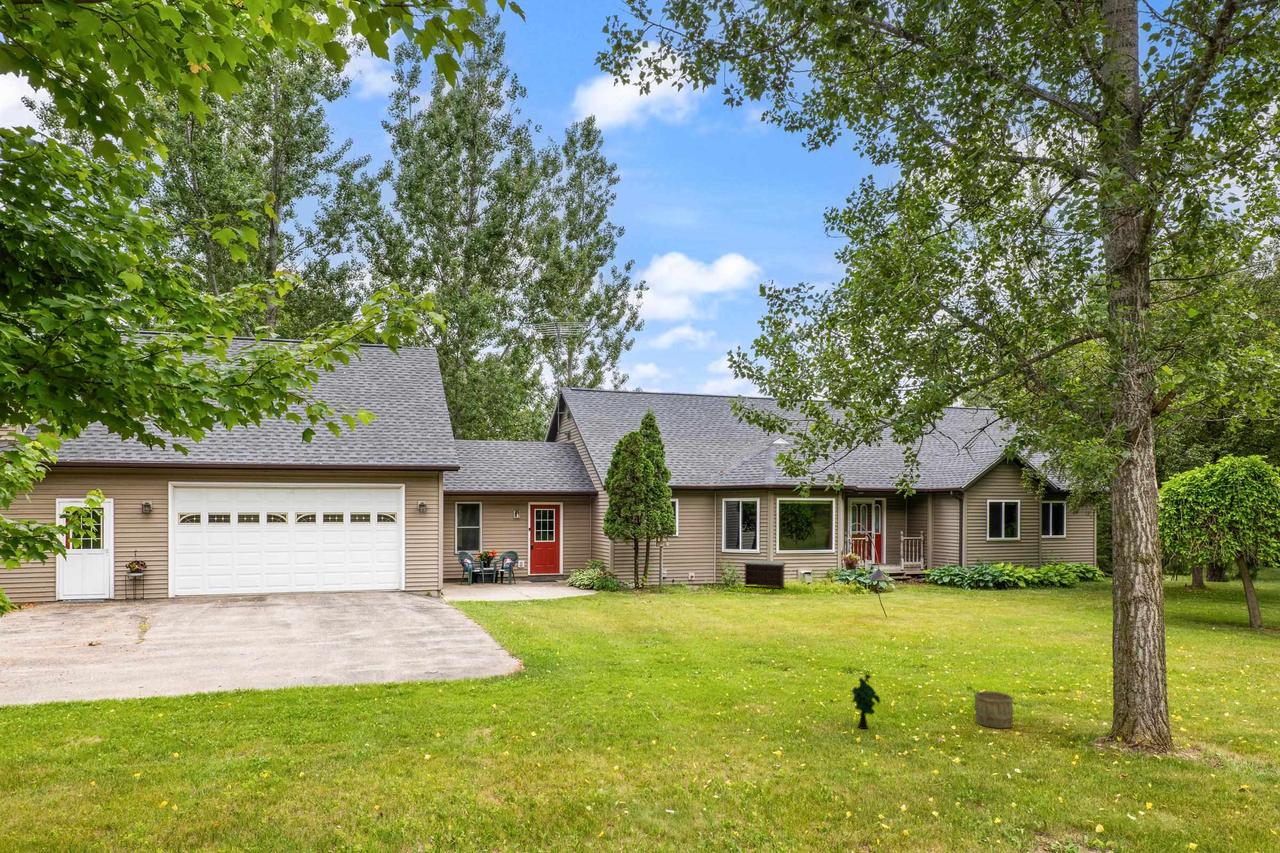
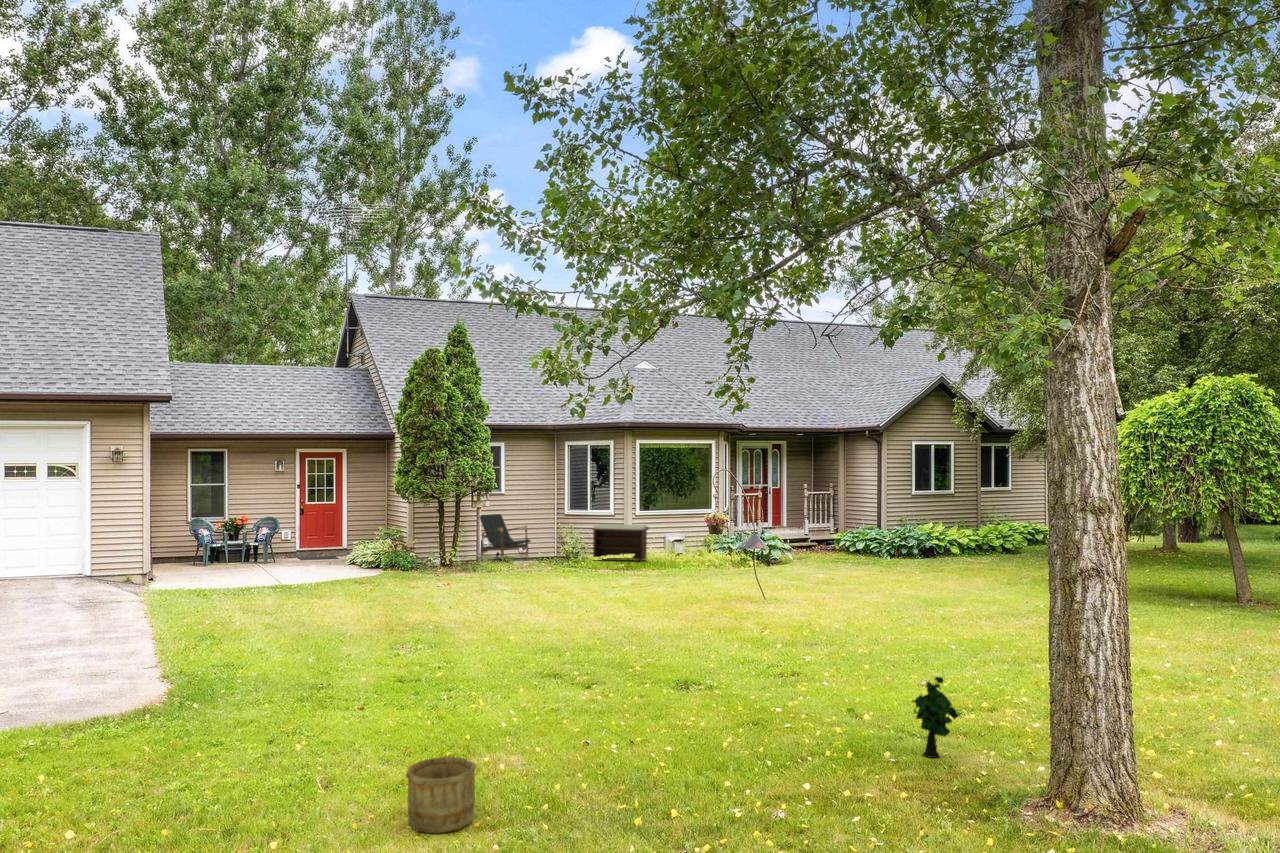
lounge chair: none [660,551,698,587] -> present [480,514,531,561]
decorative plant: present [852,674,880,729] -> present [911,677,958,758]
wooden bucket: present [974,691,1013,728] -> present [406,756,476,833]

